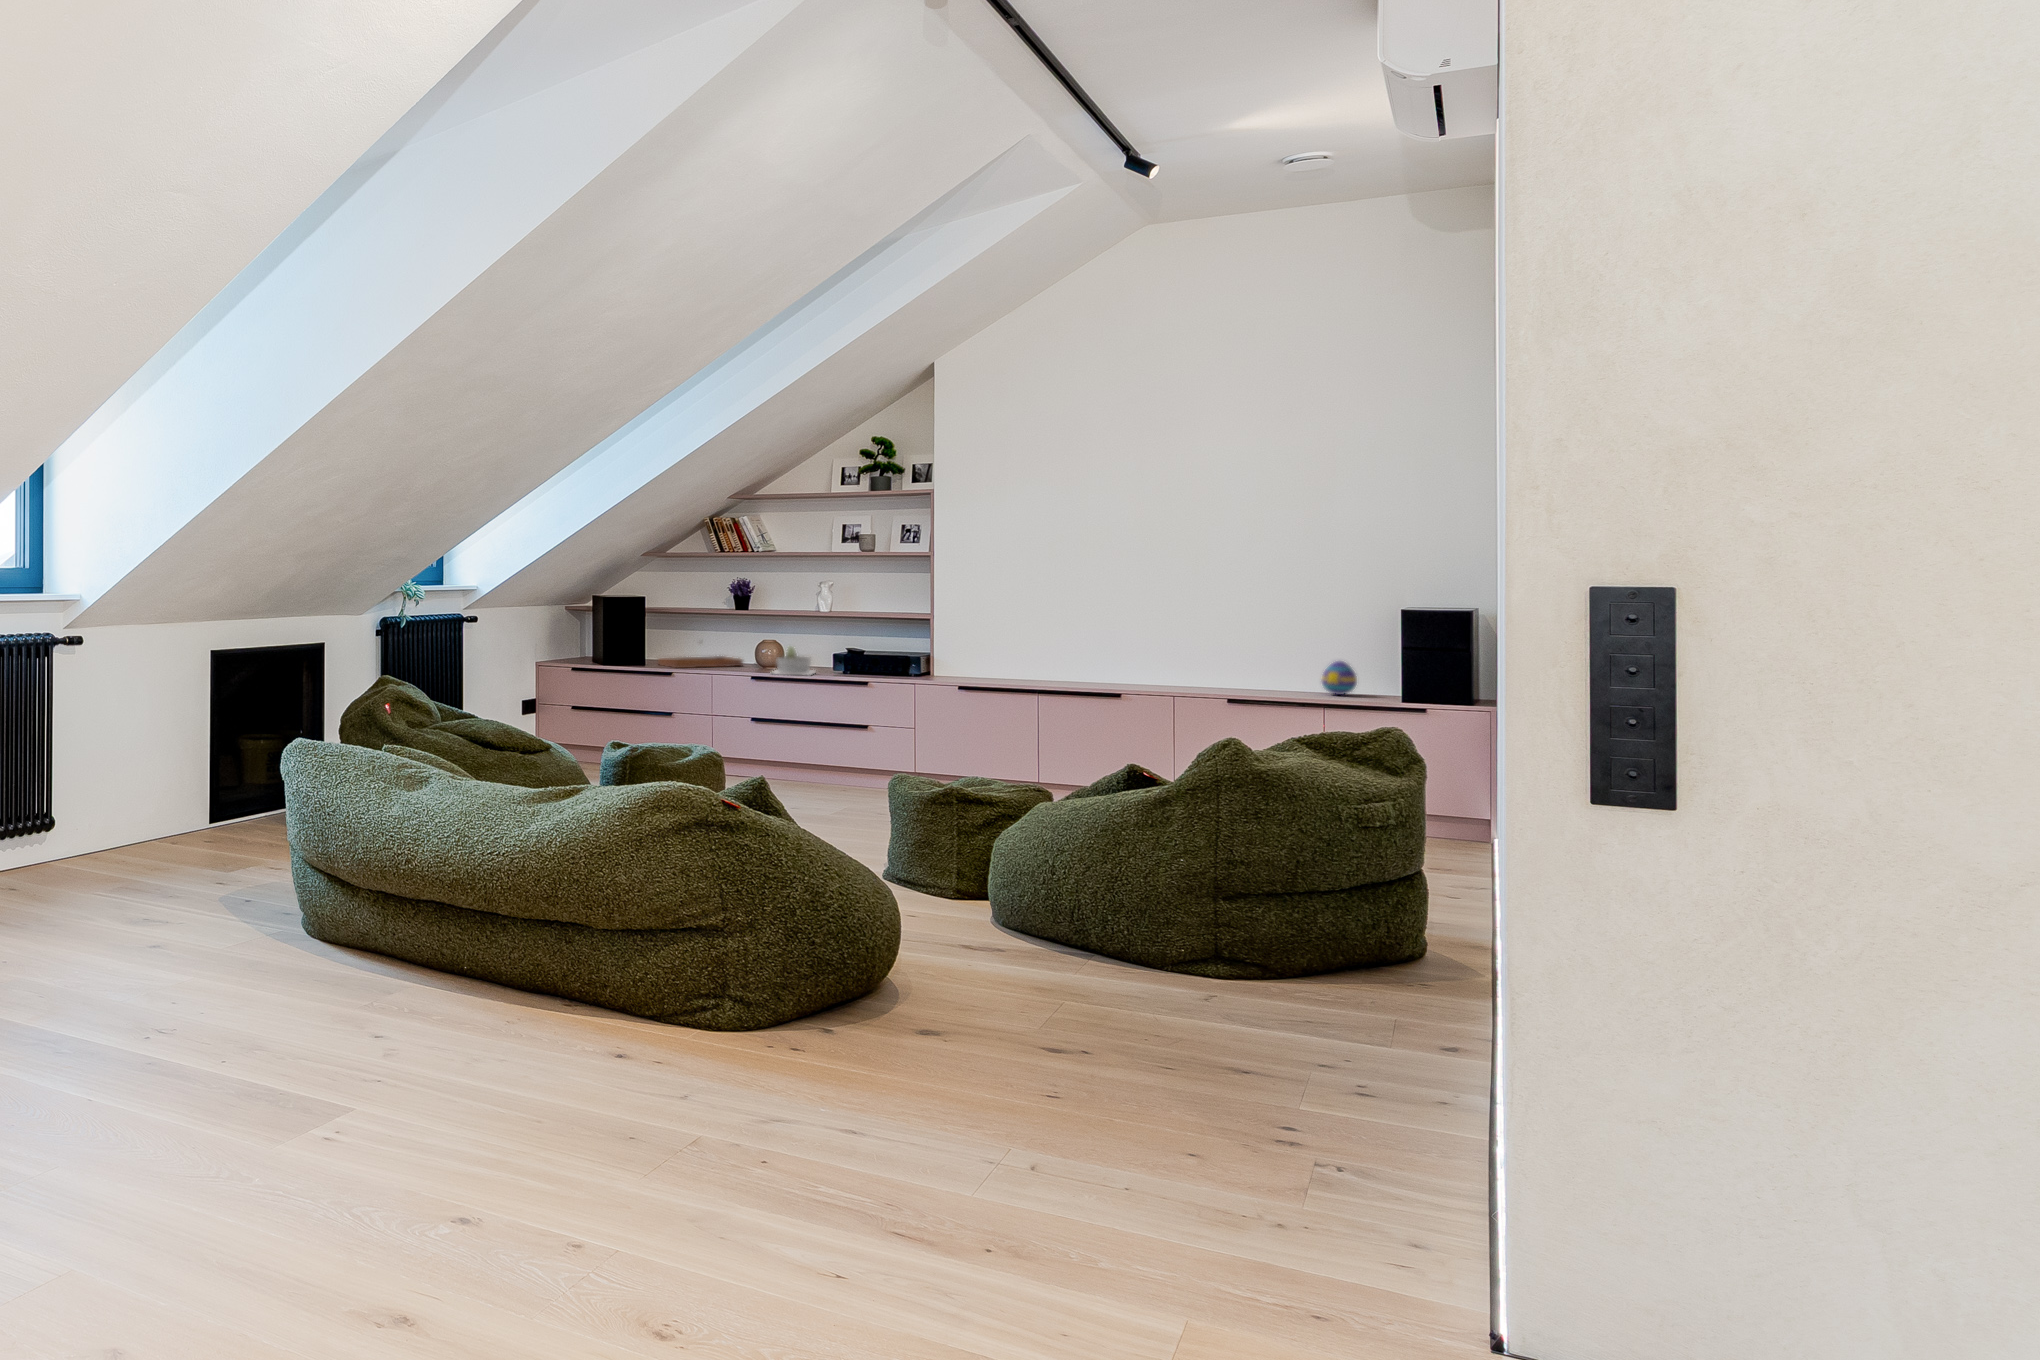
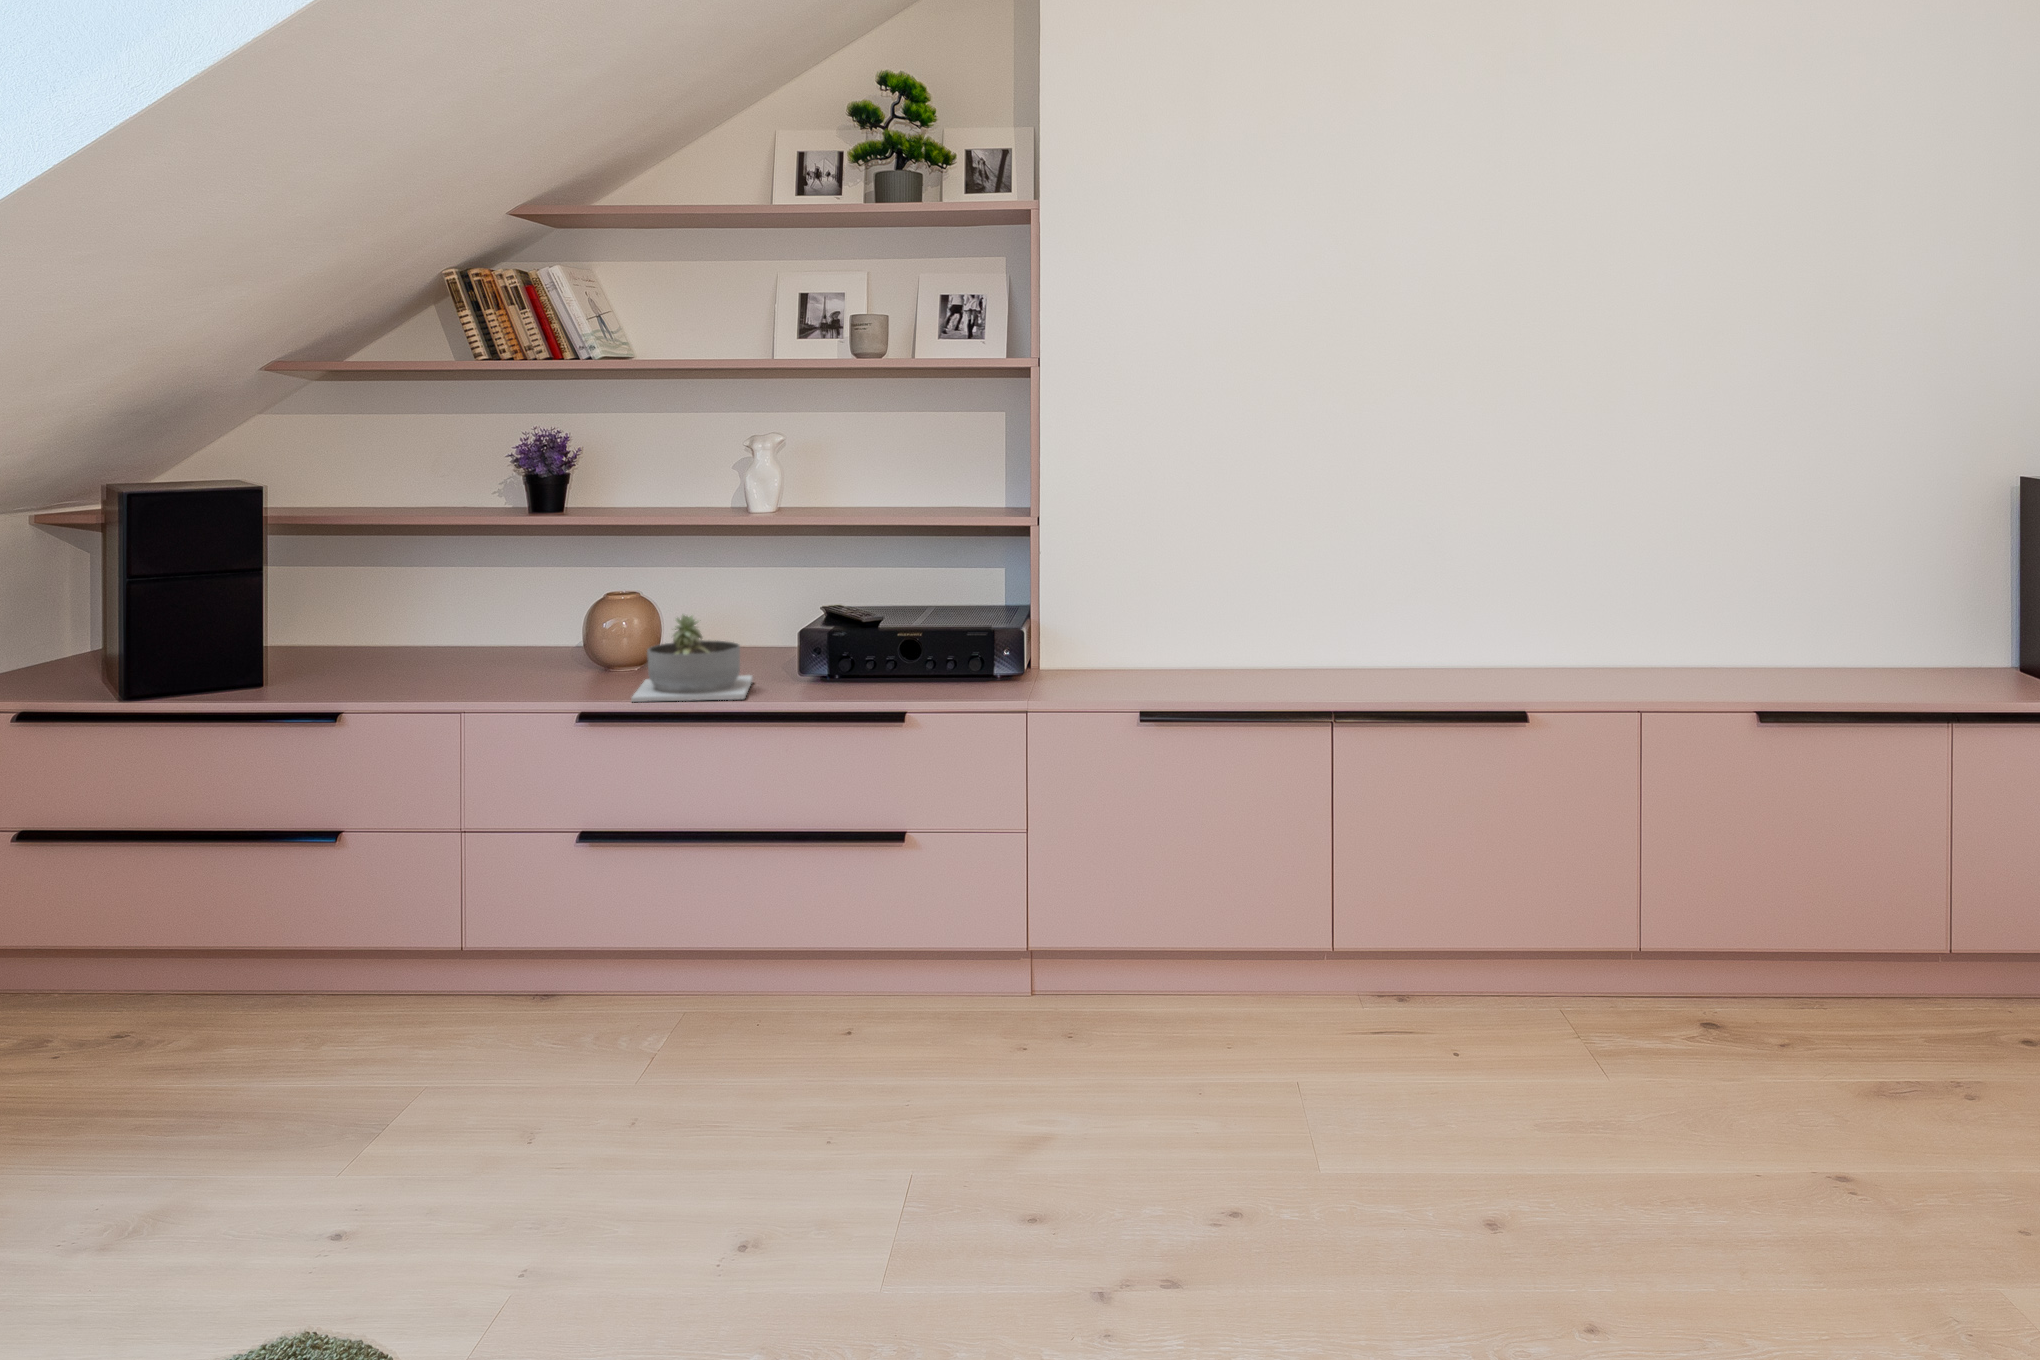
tray: present [658,656,743,668] -> none [312,598,556,690]
decorative egg: present [1322,661,1357,695] -> none [1925,608,2003,690]

